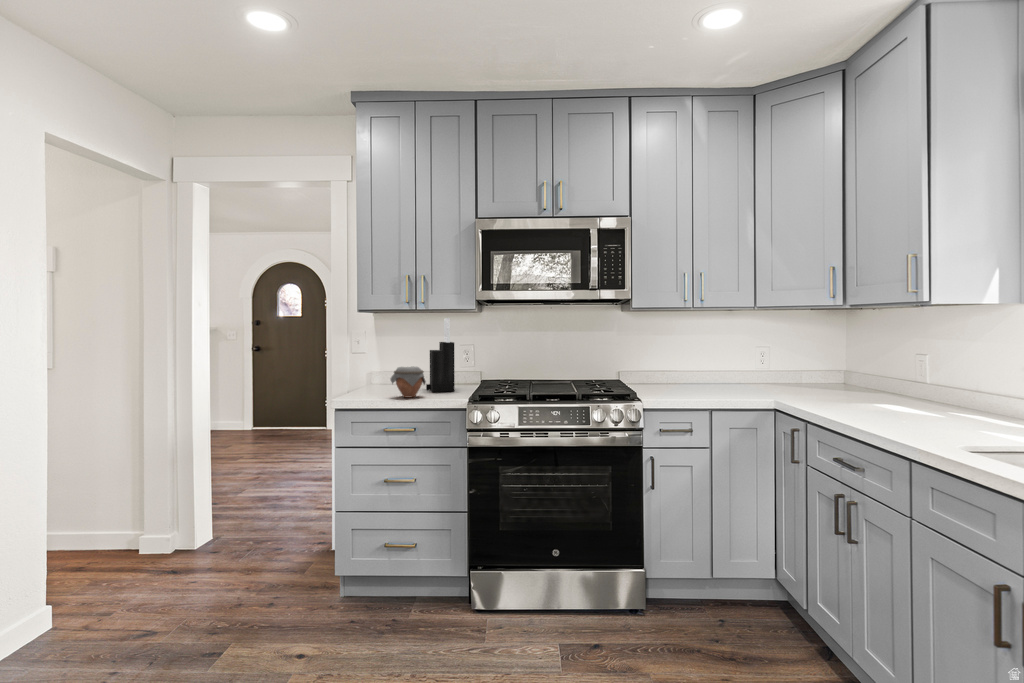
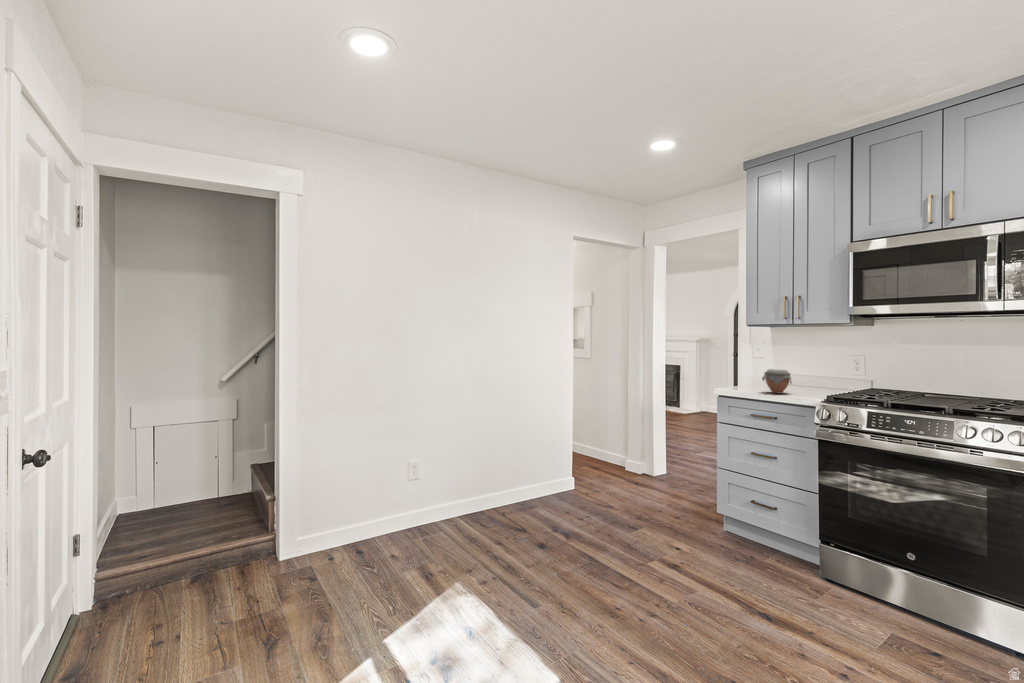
knife block: present [426,318,455,392] -> none [804,331,832,393]

